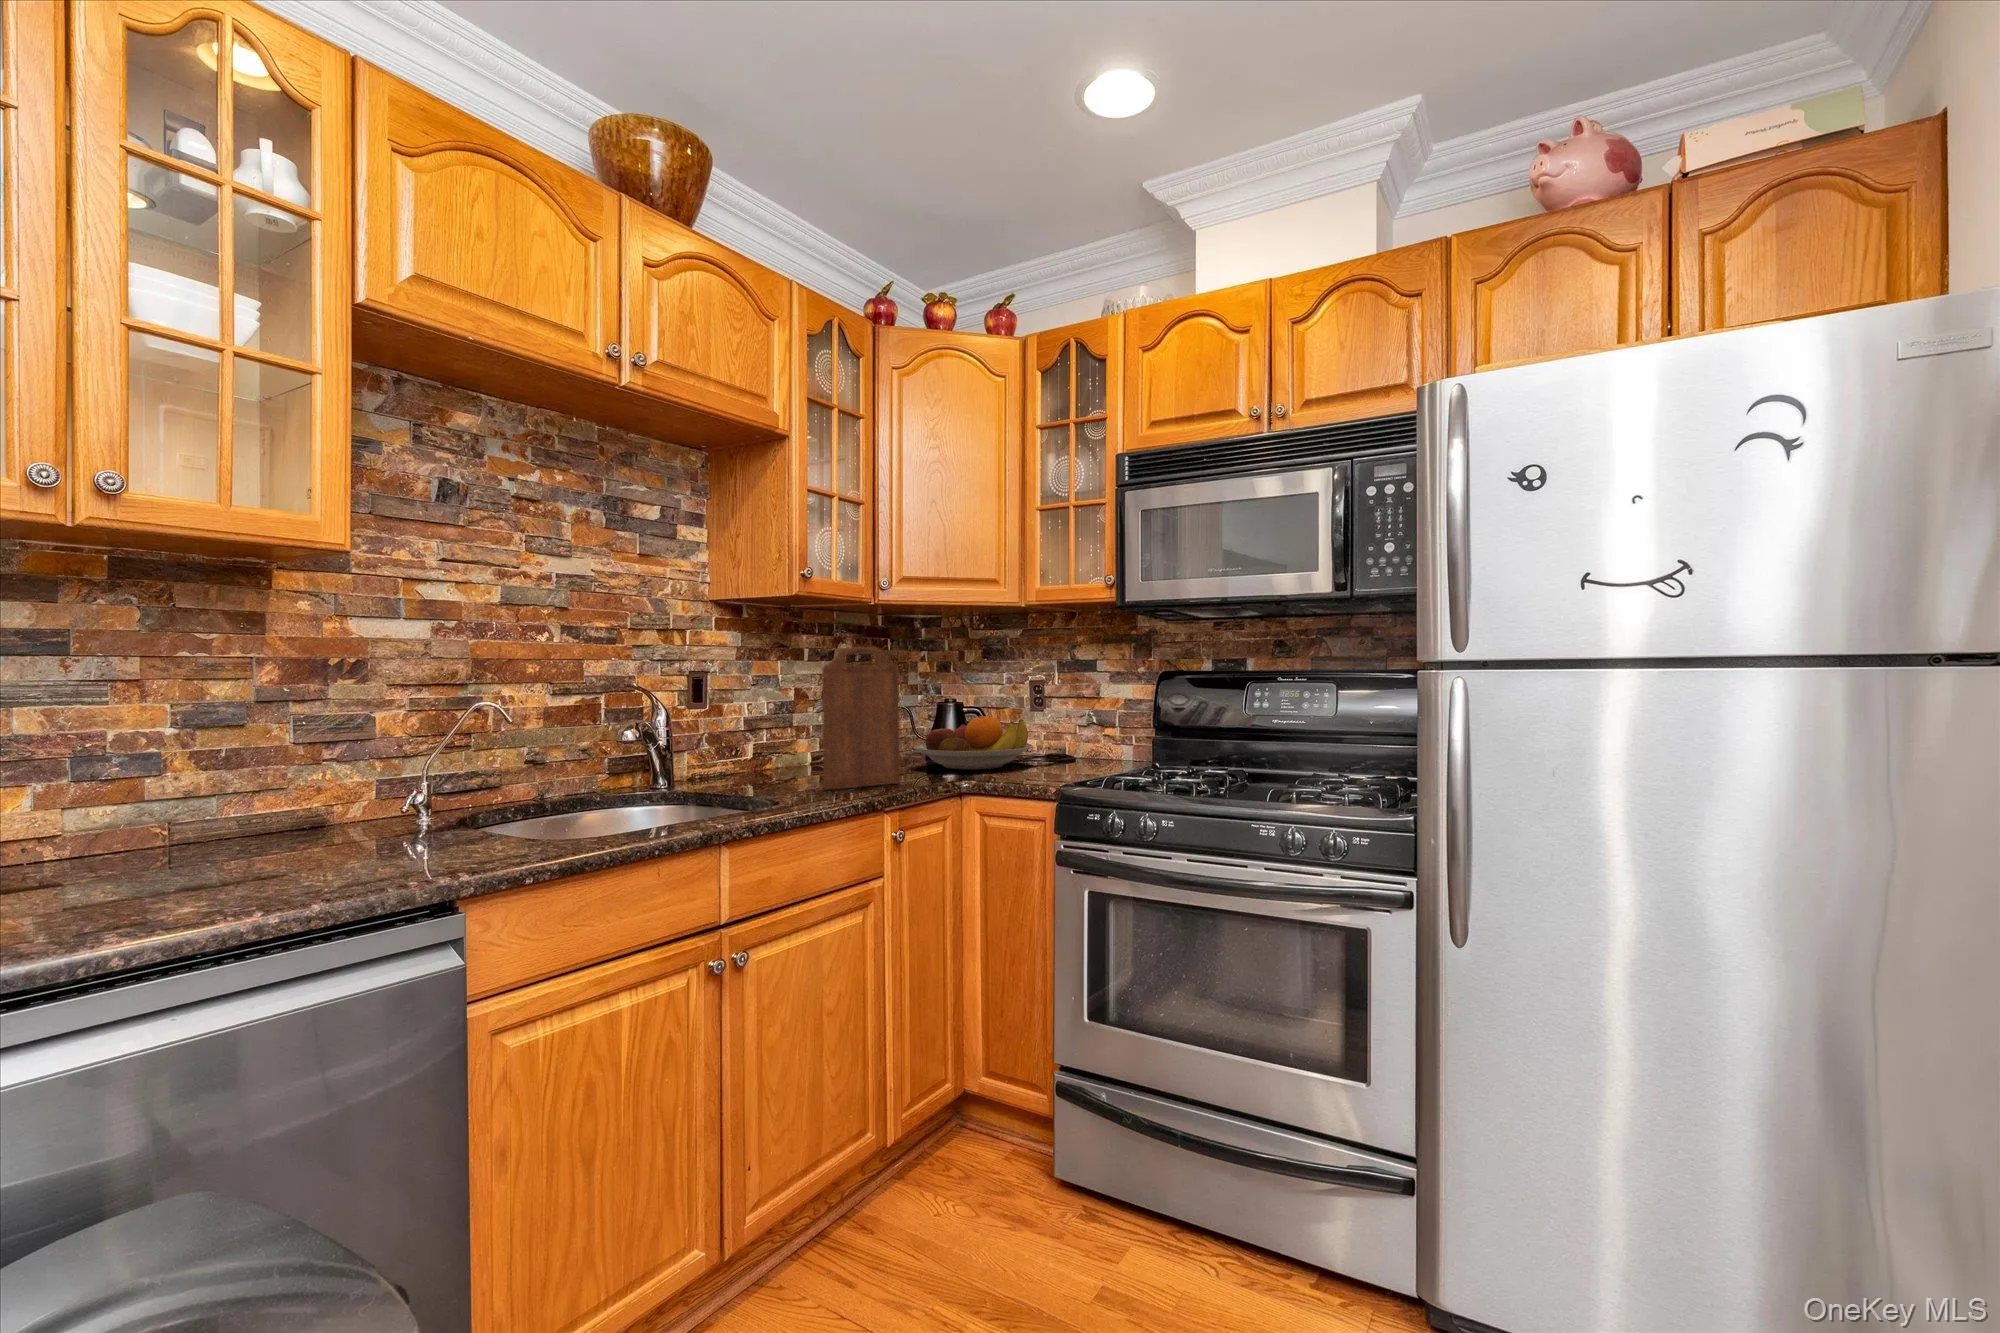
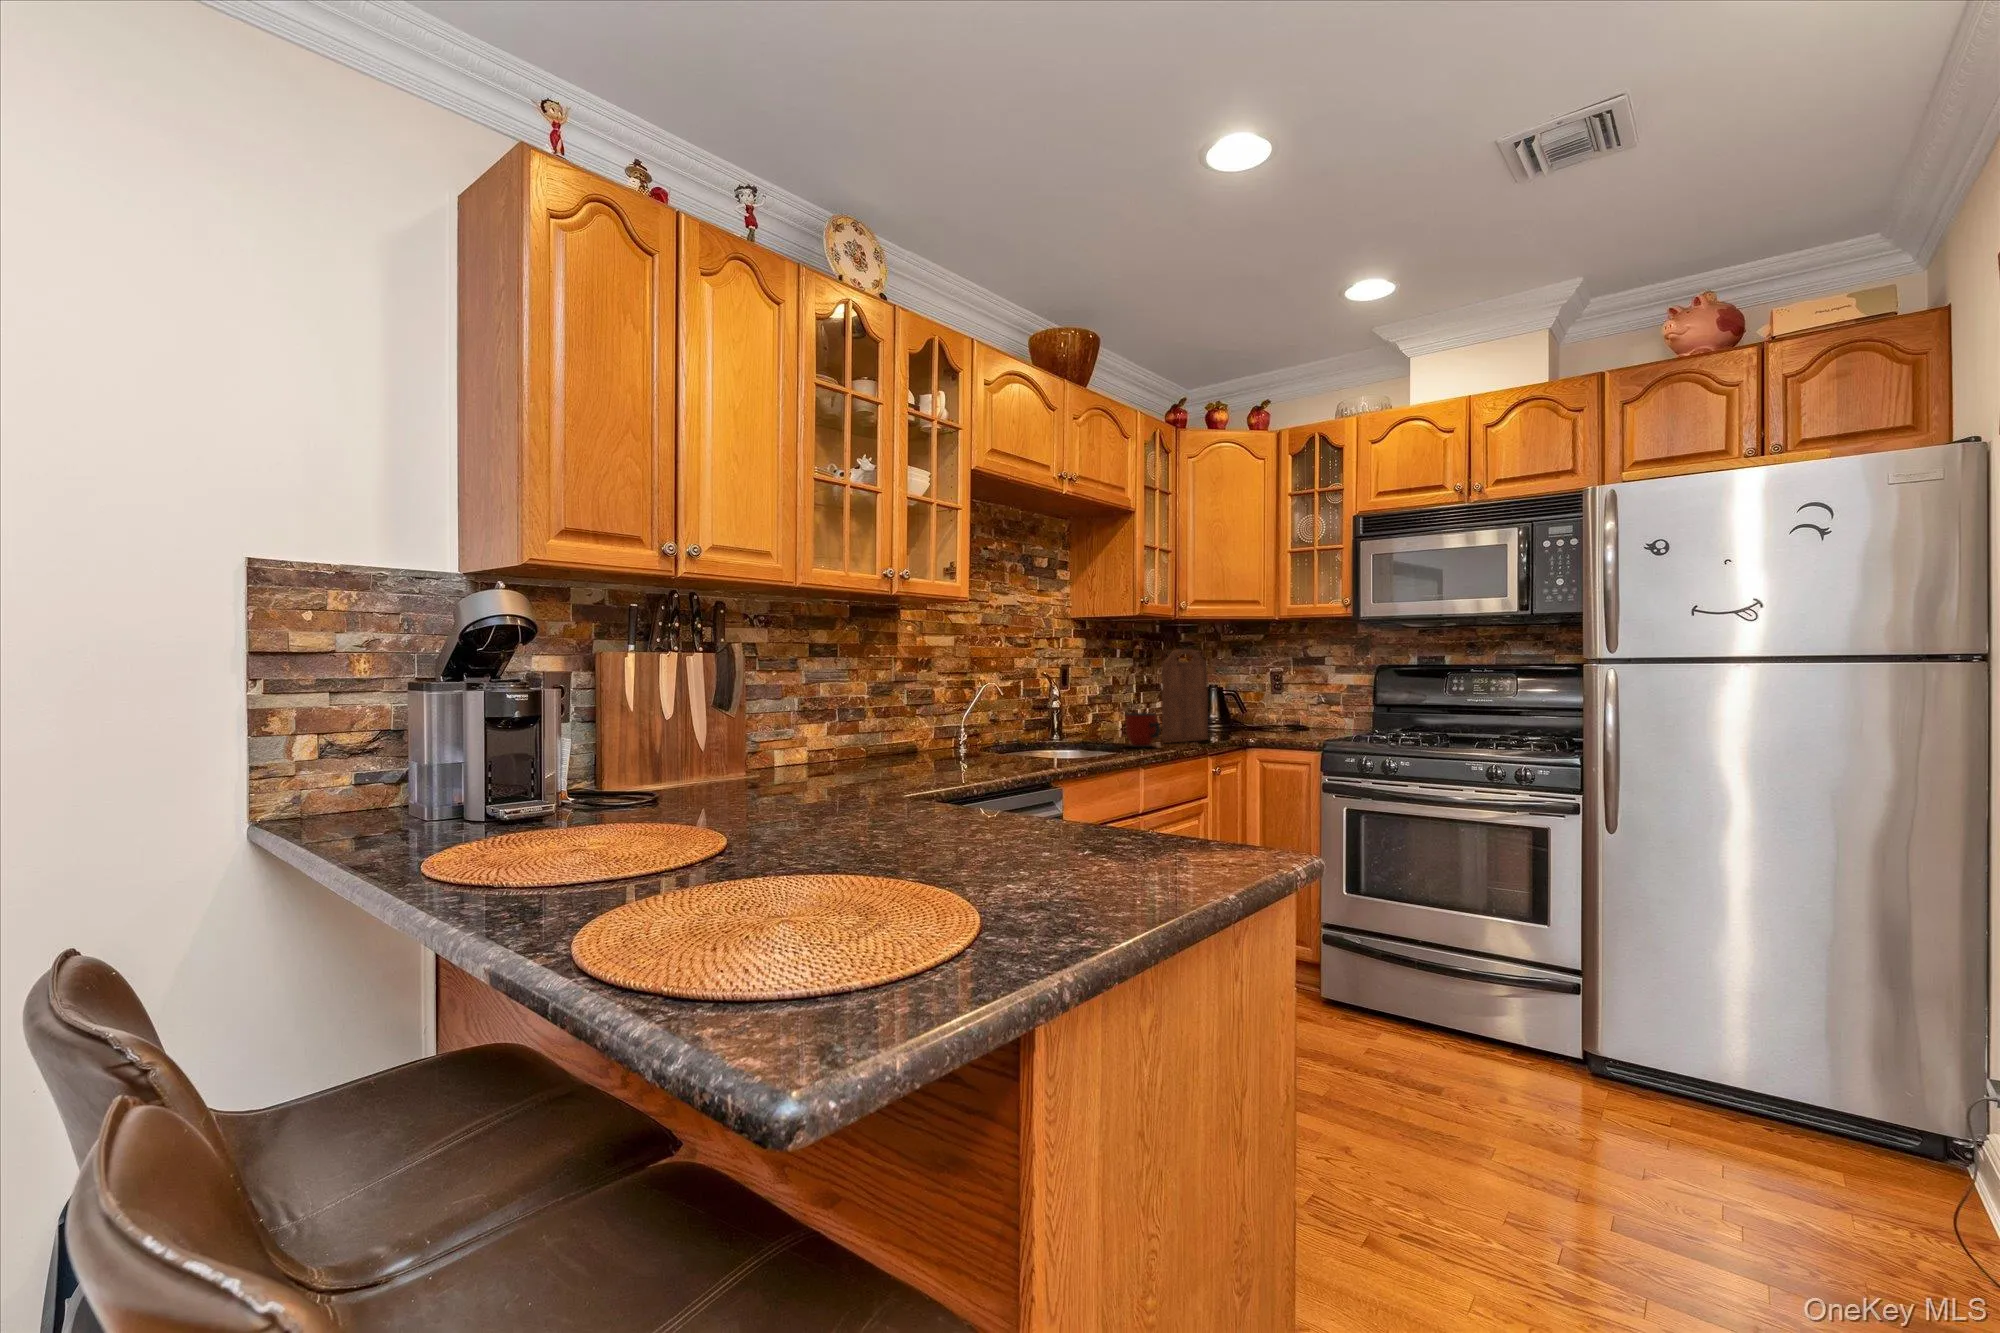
fruit bowl: present [914,716,1033,770] -> none [1199,697,1285,734]
mug: none [750,745,800,801] -> present [1125,712,1161,747]

